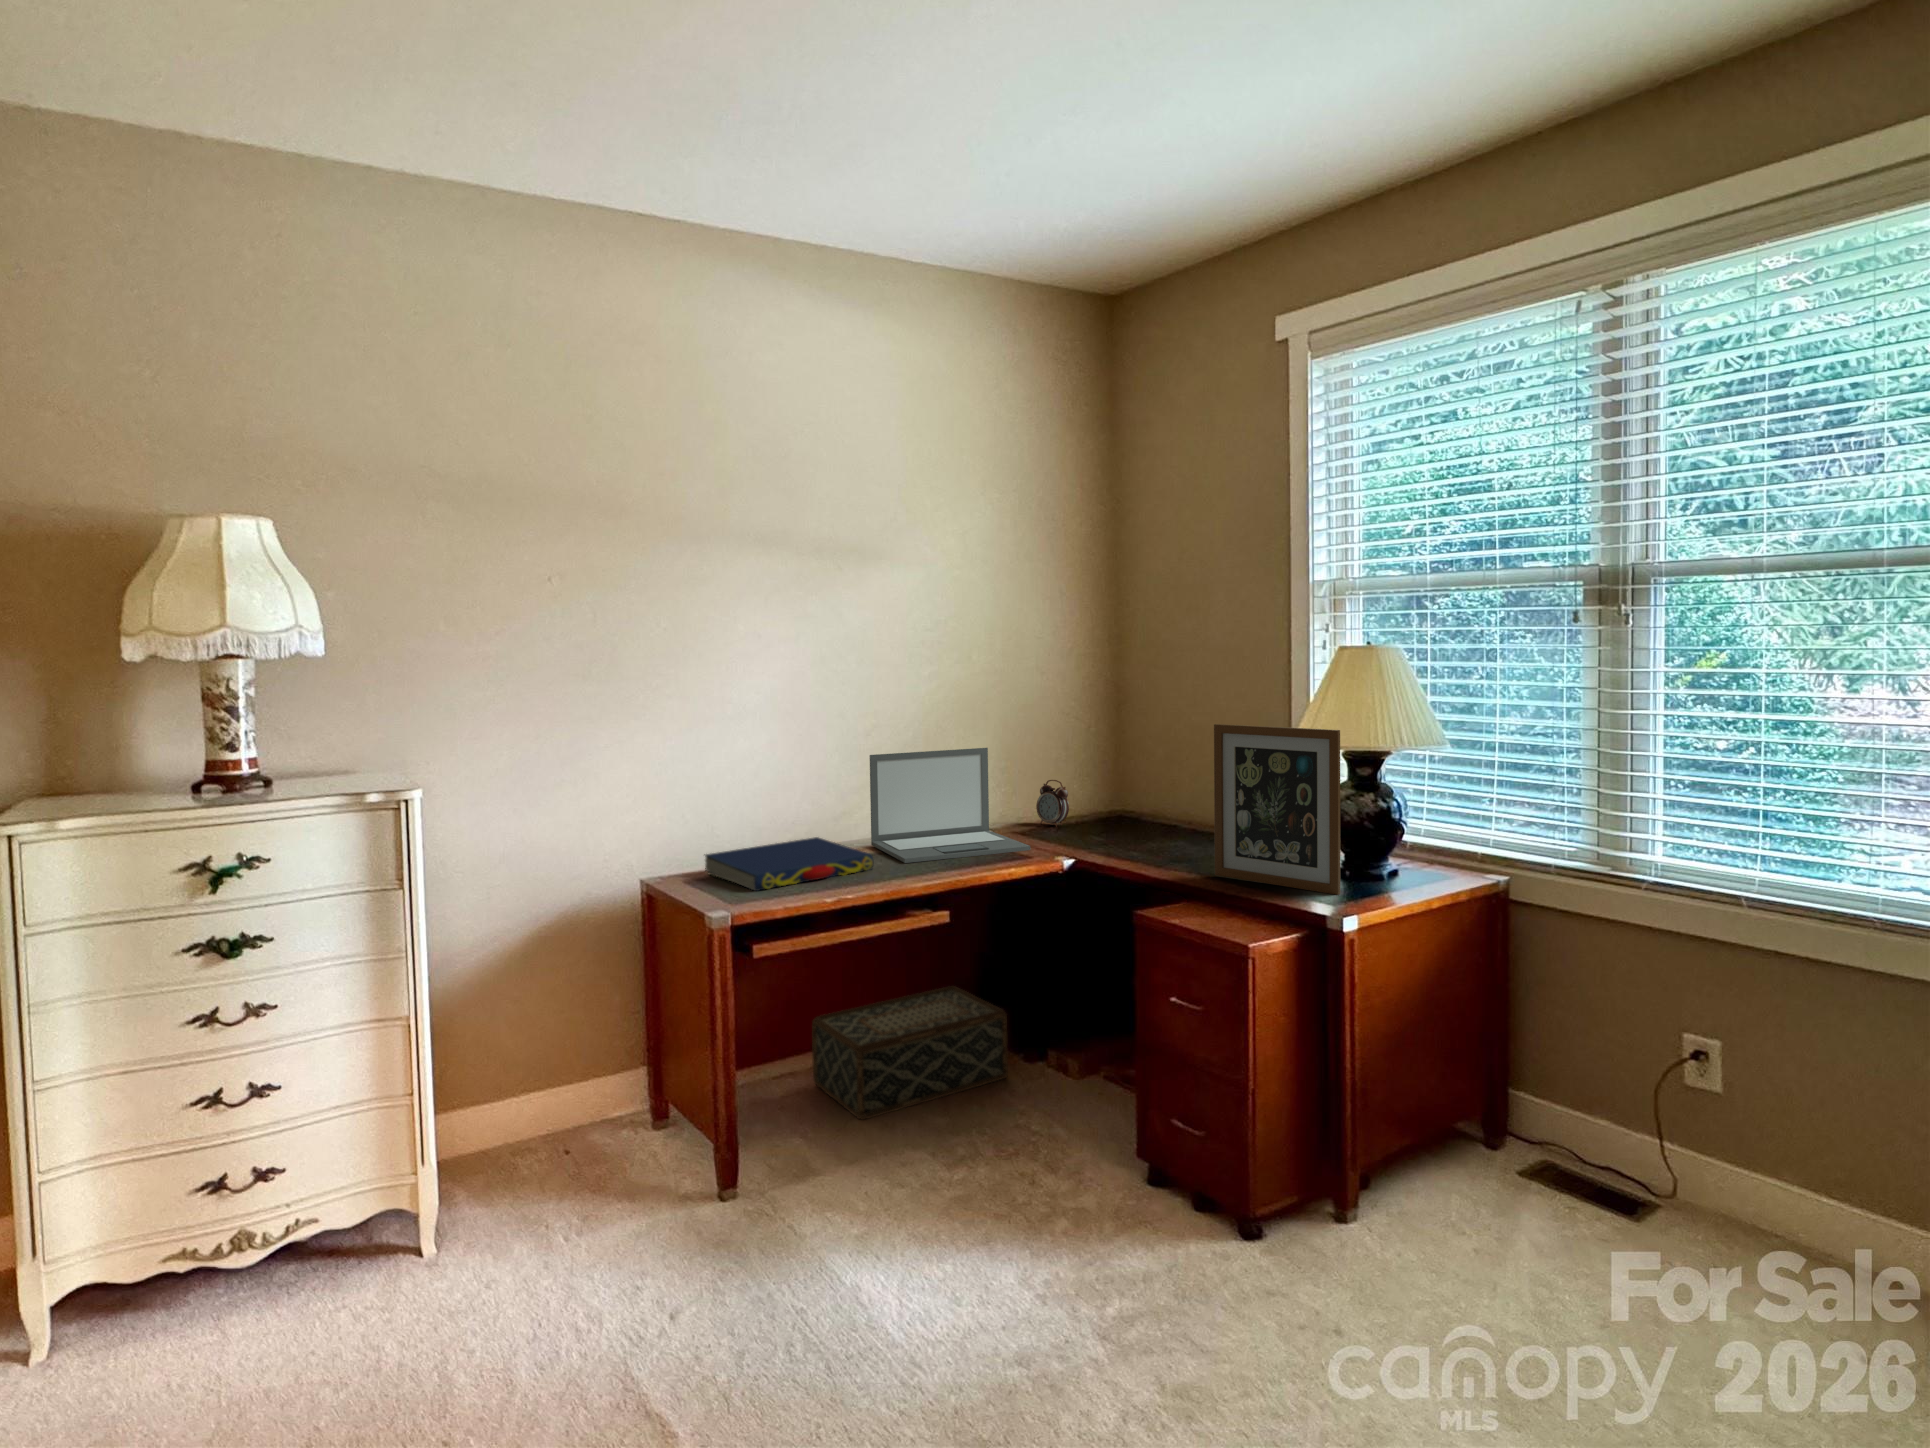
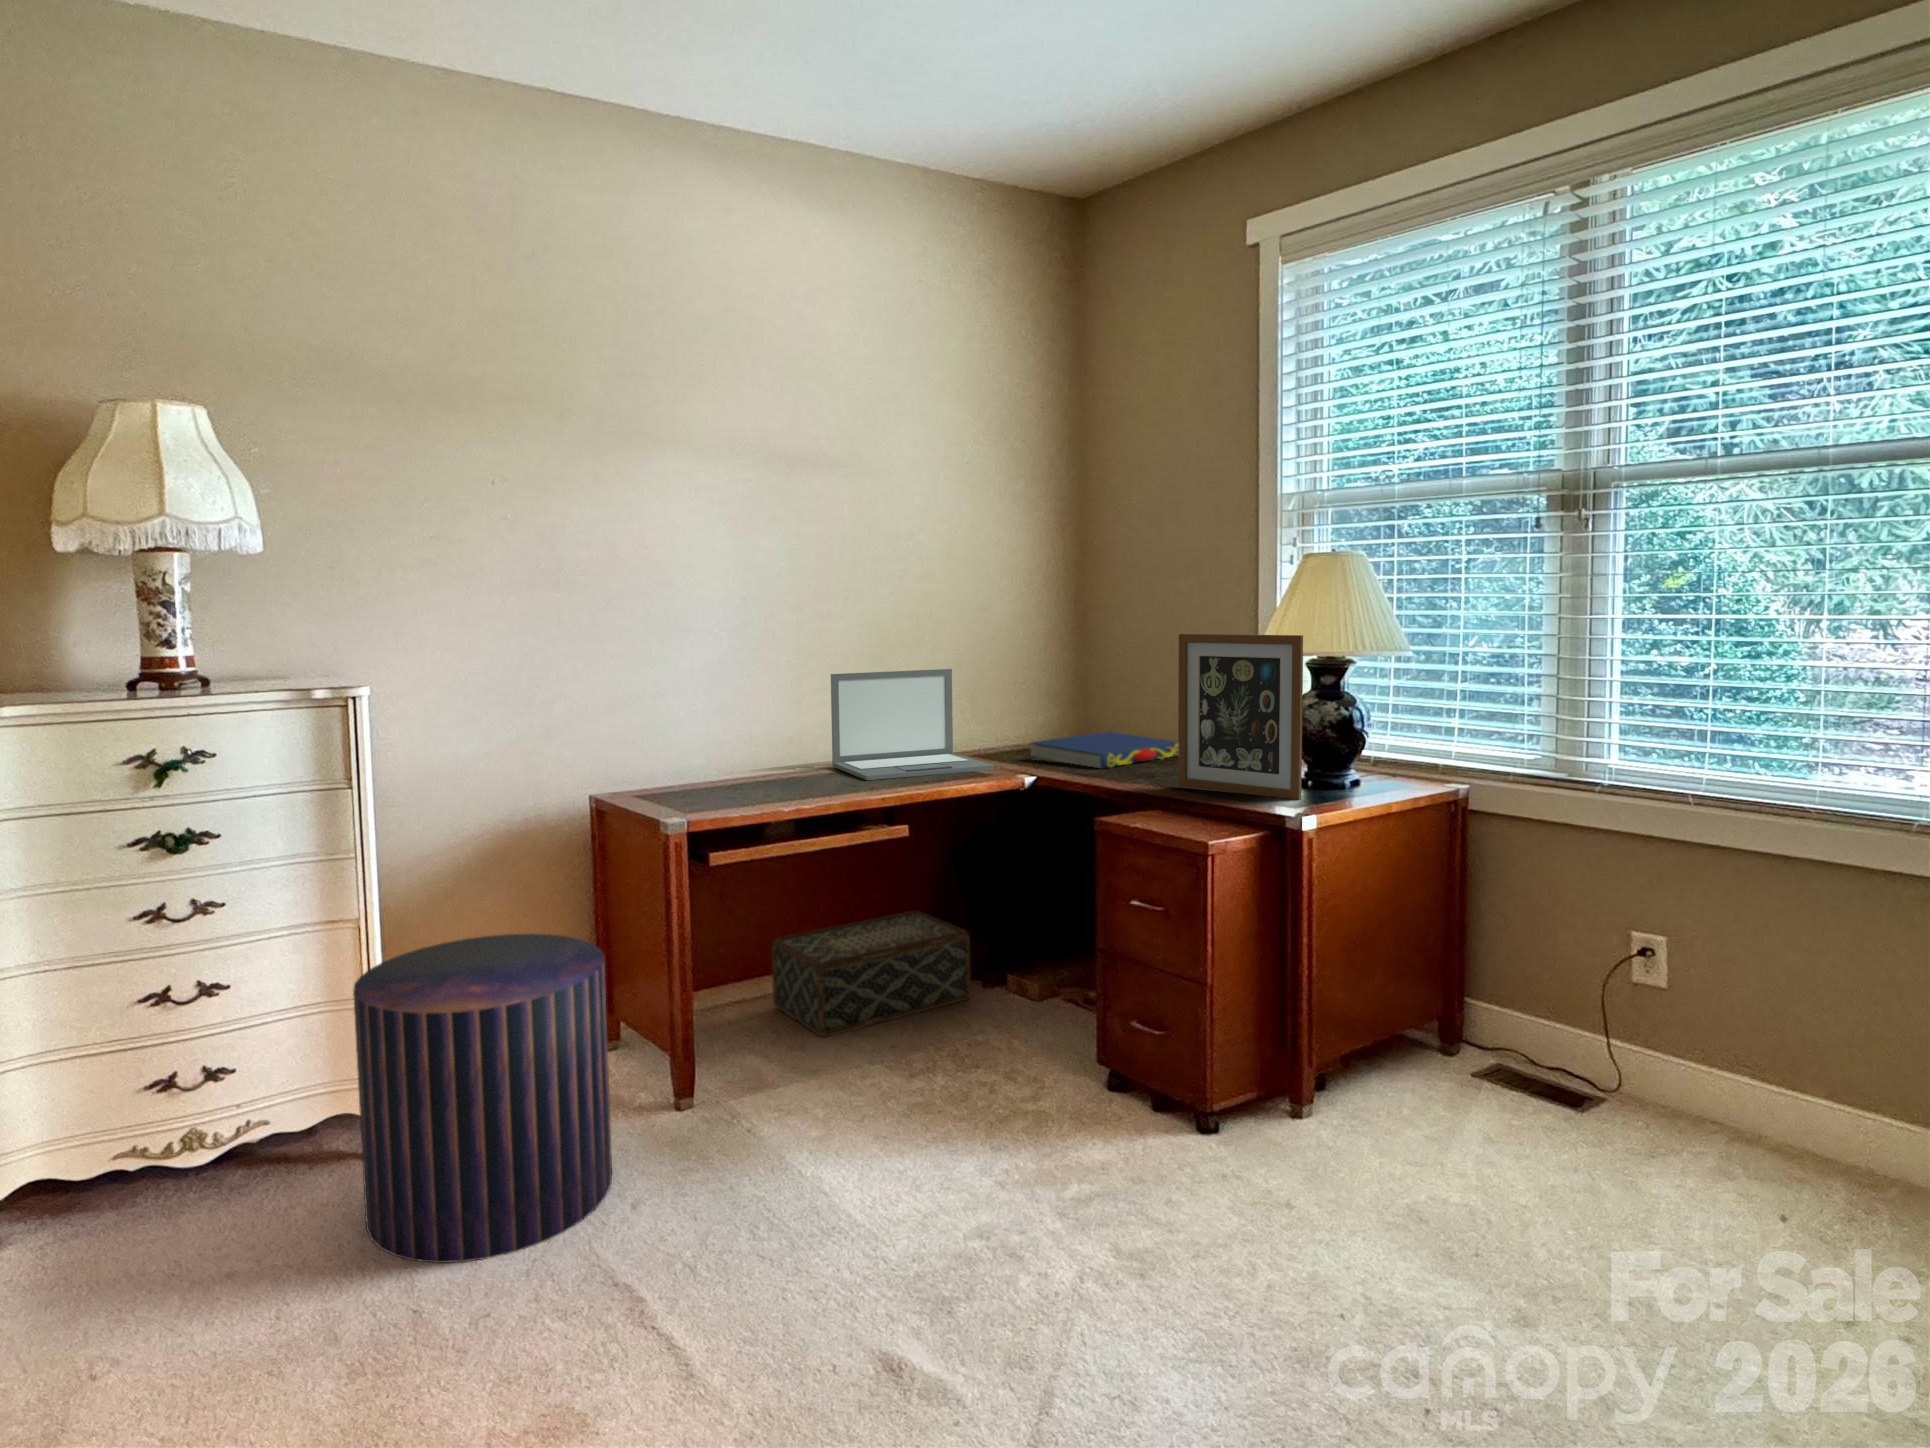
alarm clock: present [1036,780,1069,827] -> none [1001,704,1035,751]
book: present [704,837,874,891] -> present [1031,732,1178,769]
pouf: none [399,1029,653,1379] -> present [353,934,612,1263]

